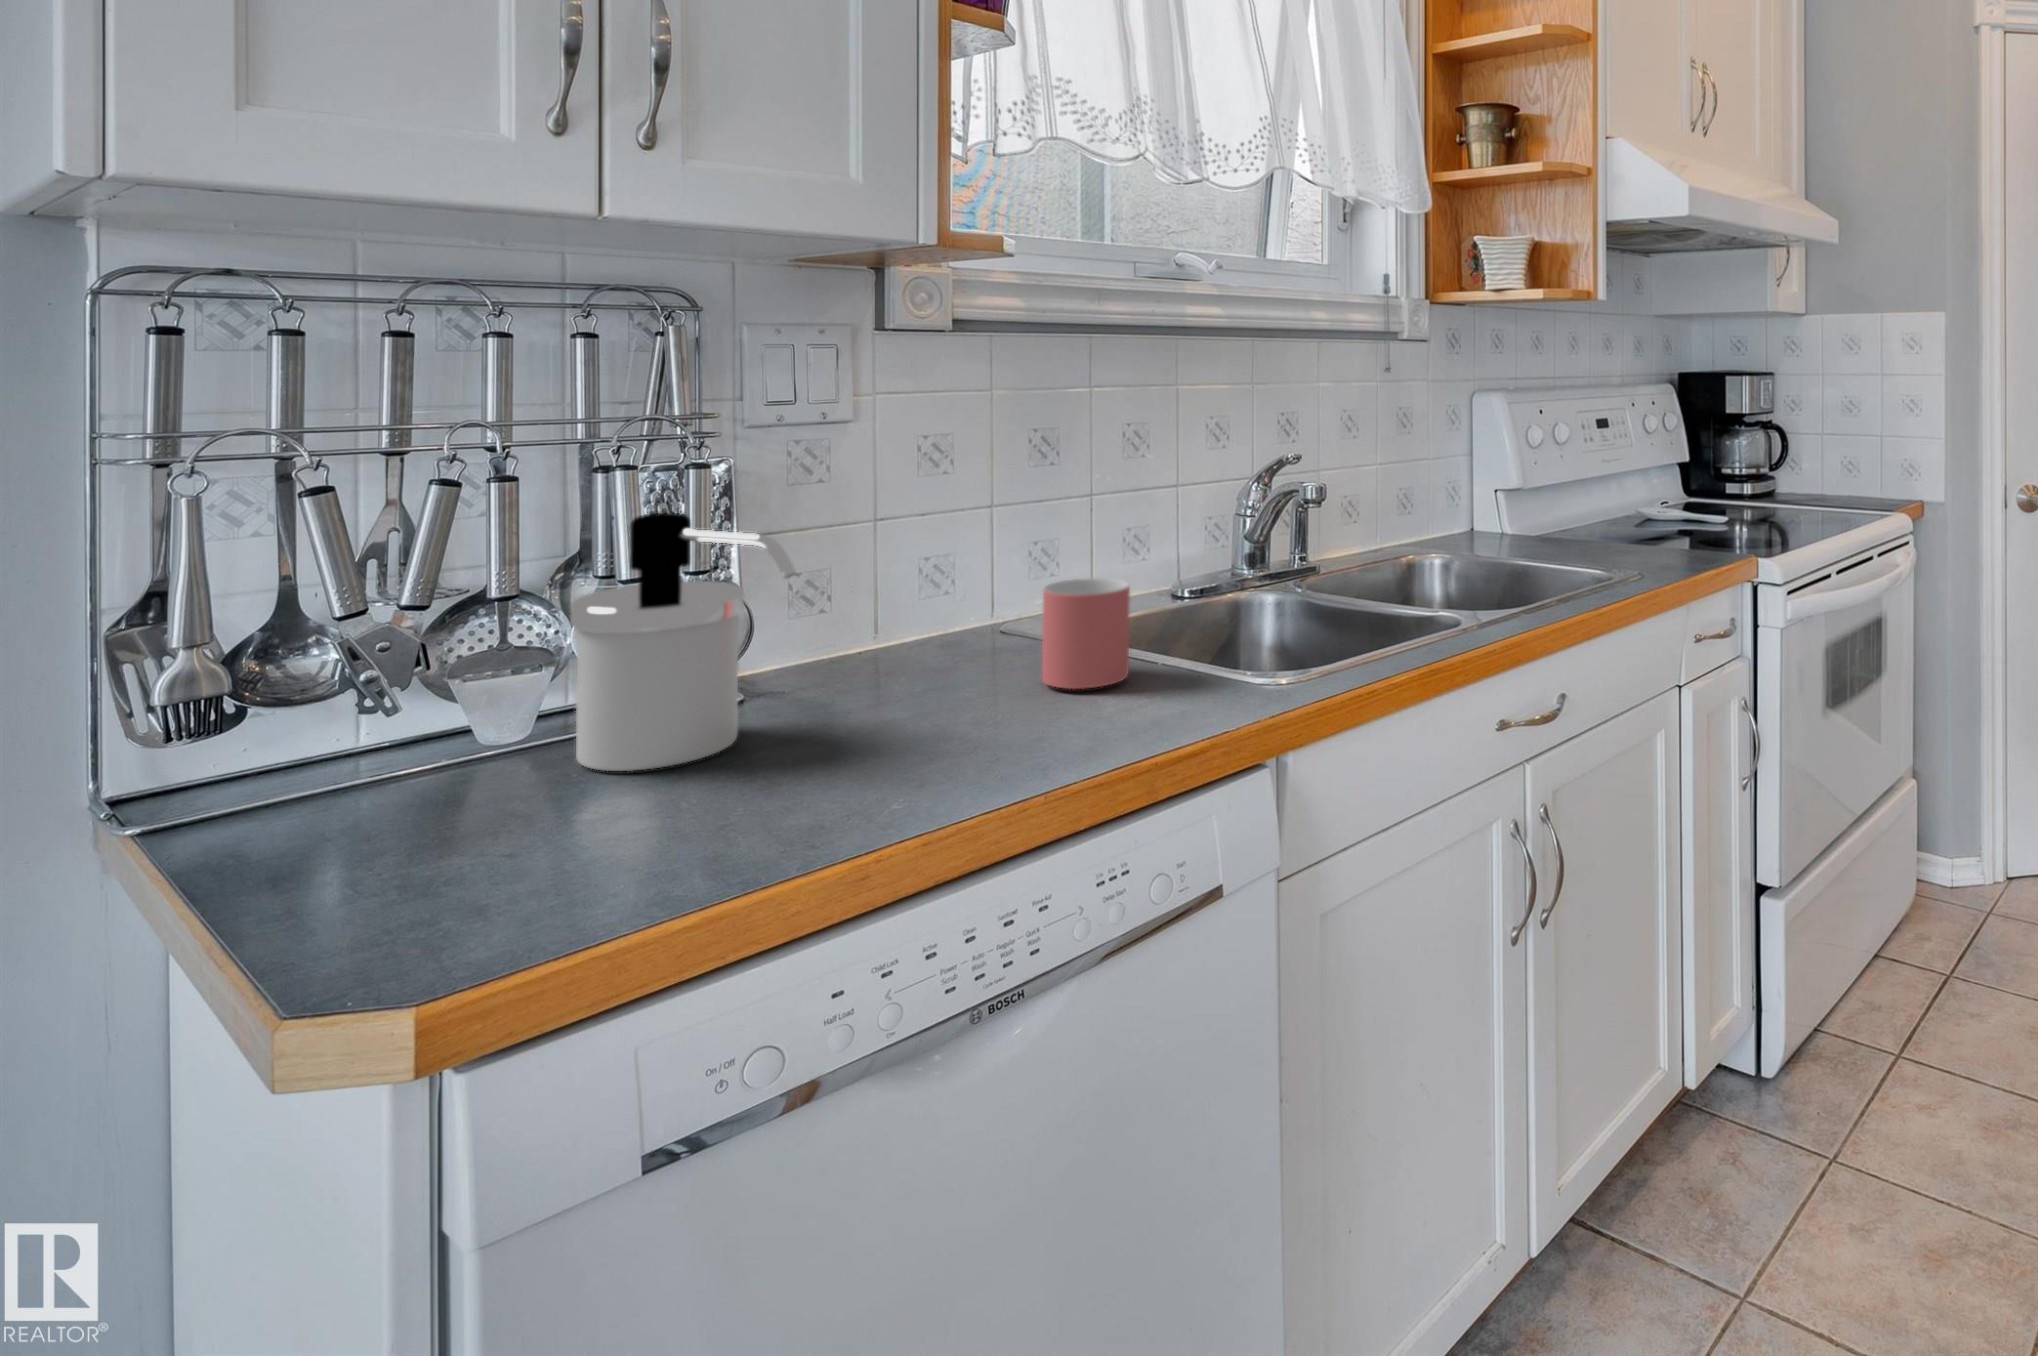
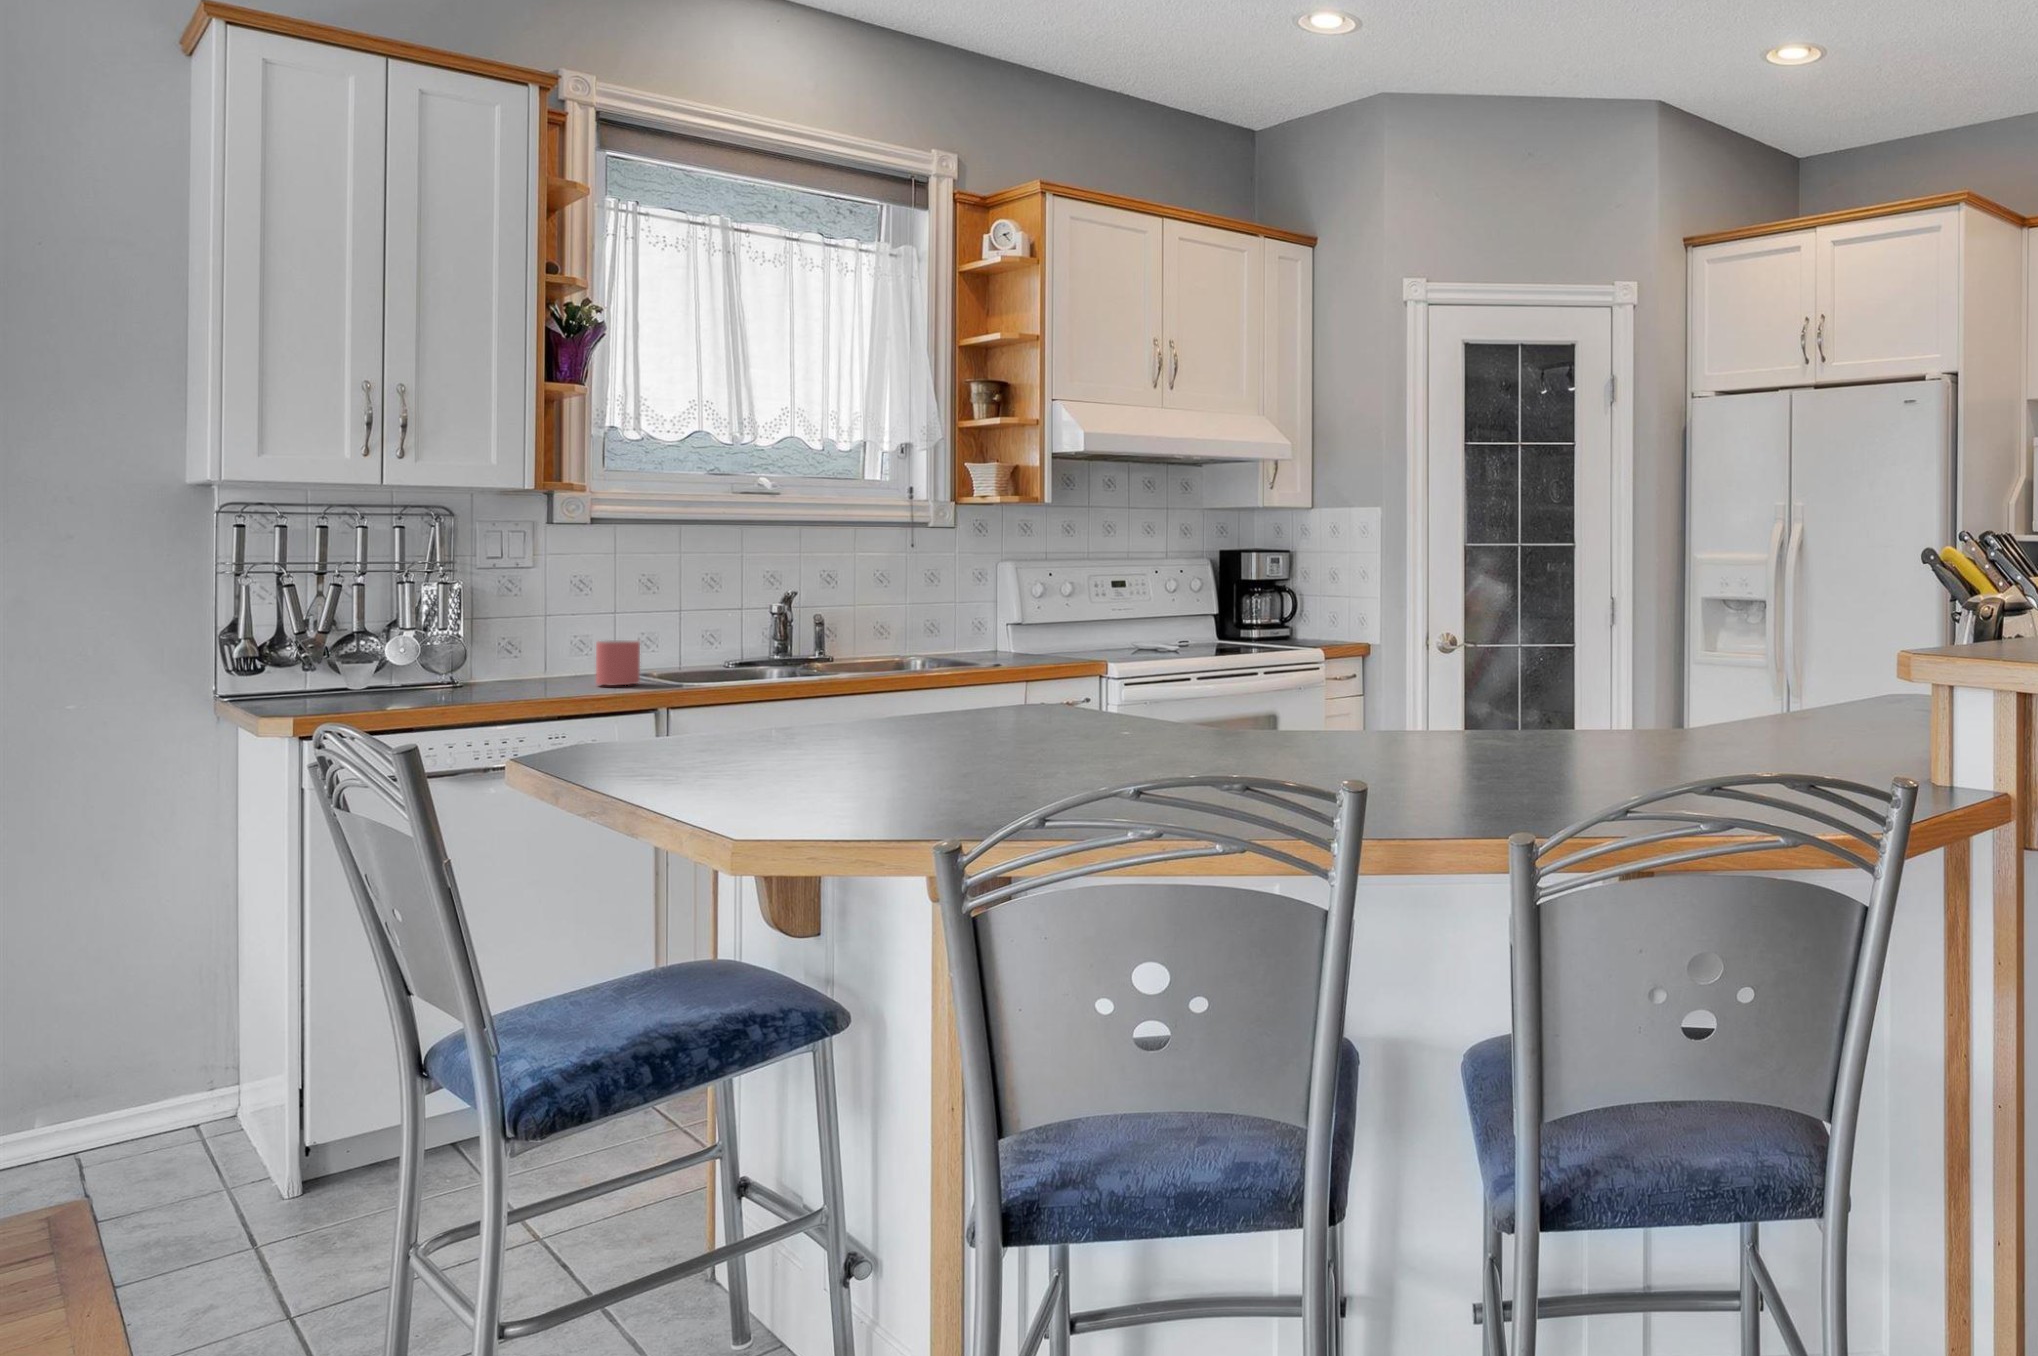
soap dispenser: present [570,513,796,771] -> none [382,598,466,695]

